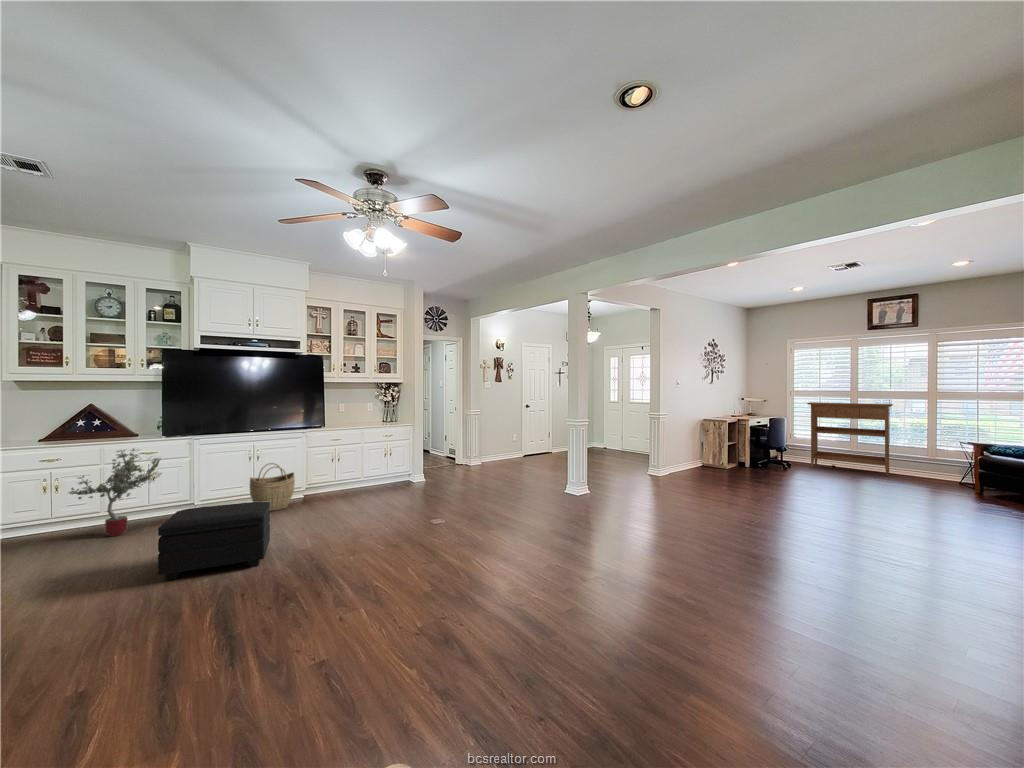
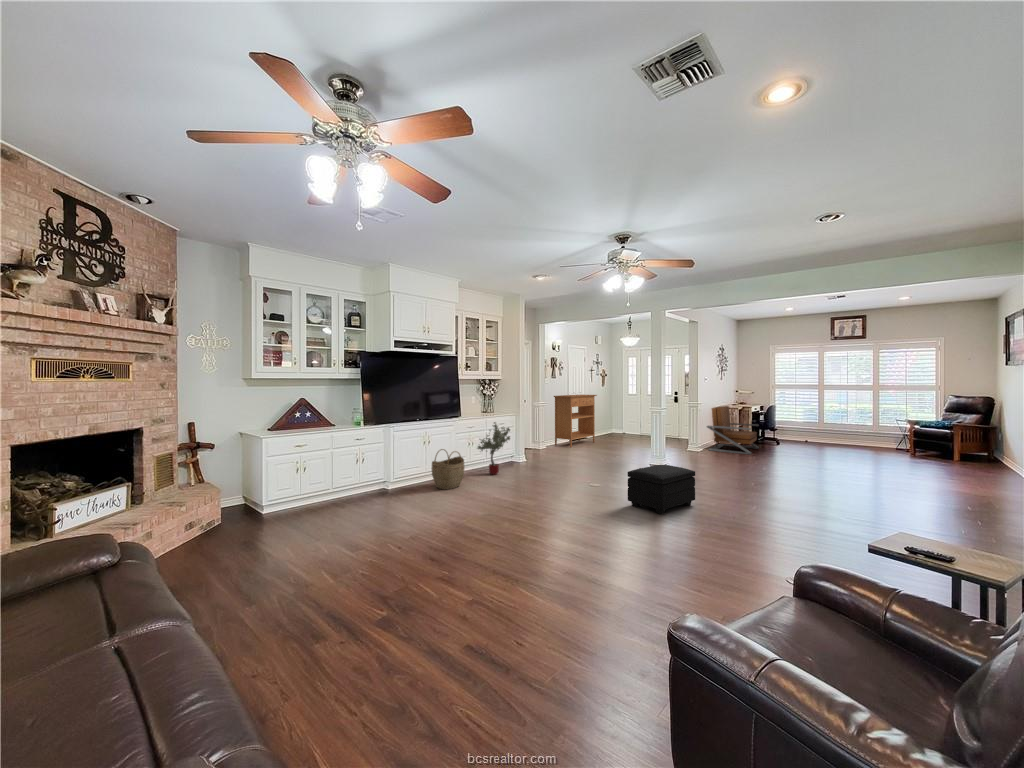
console table: present [807,402,893,476] -> present [554,395,597,447]
lounge chair: none [672,418,750,483] -> present [707,406,759,454]
potted tree: present [69,448,162,536] -> present [477,422,510,475]
footstool: present [158,502,270,580] -> present [628,465,695,514]

